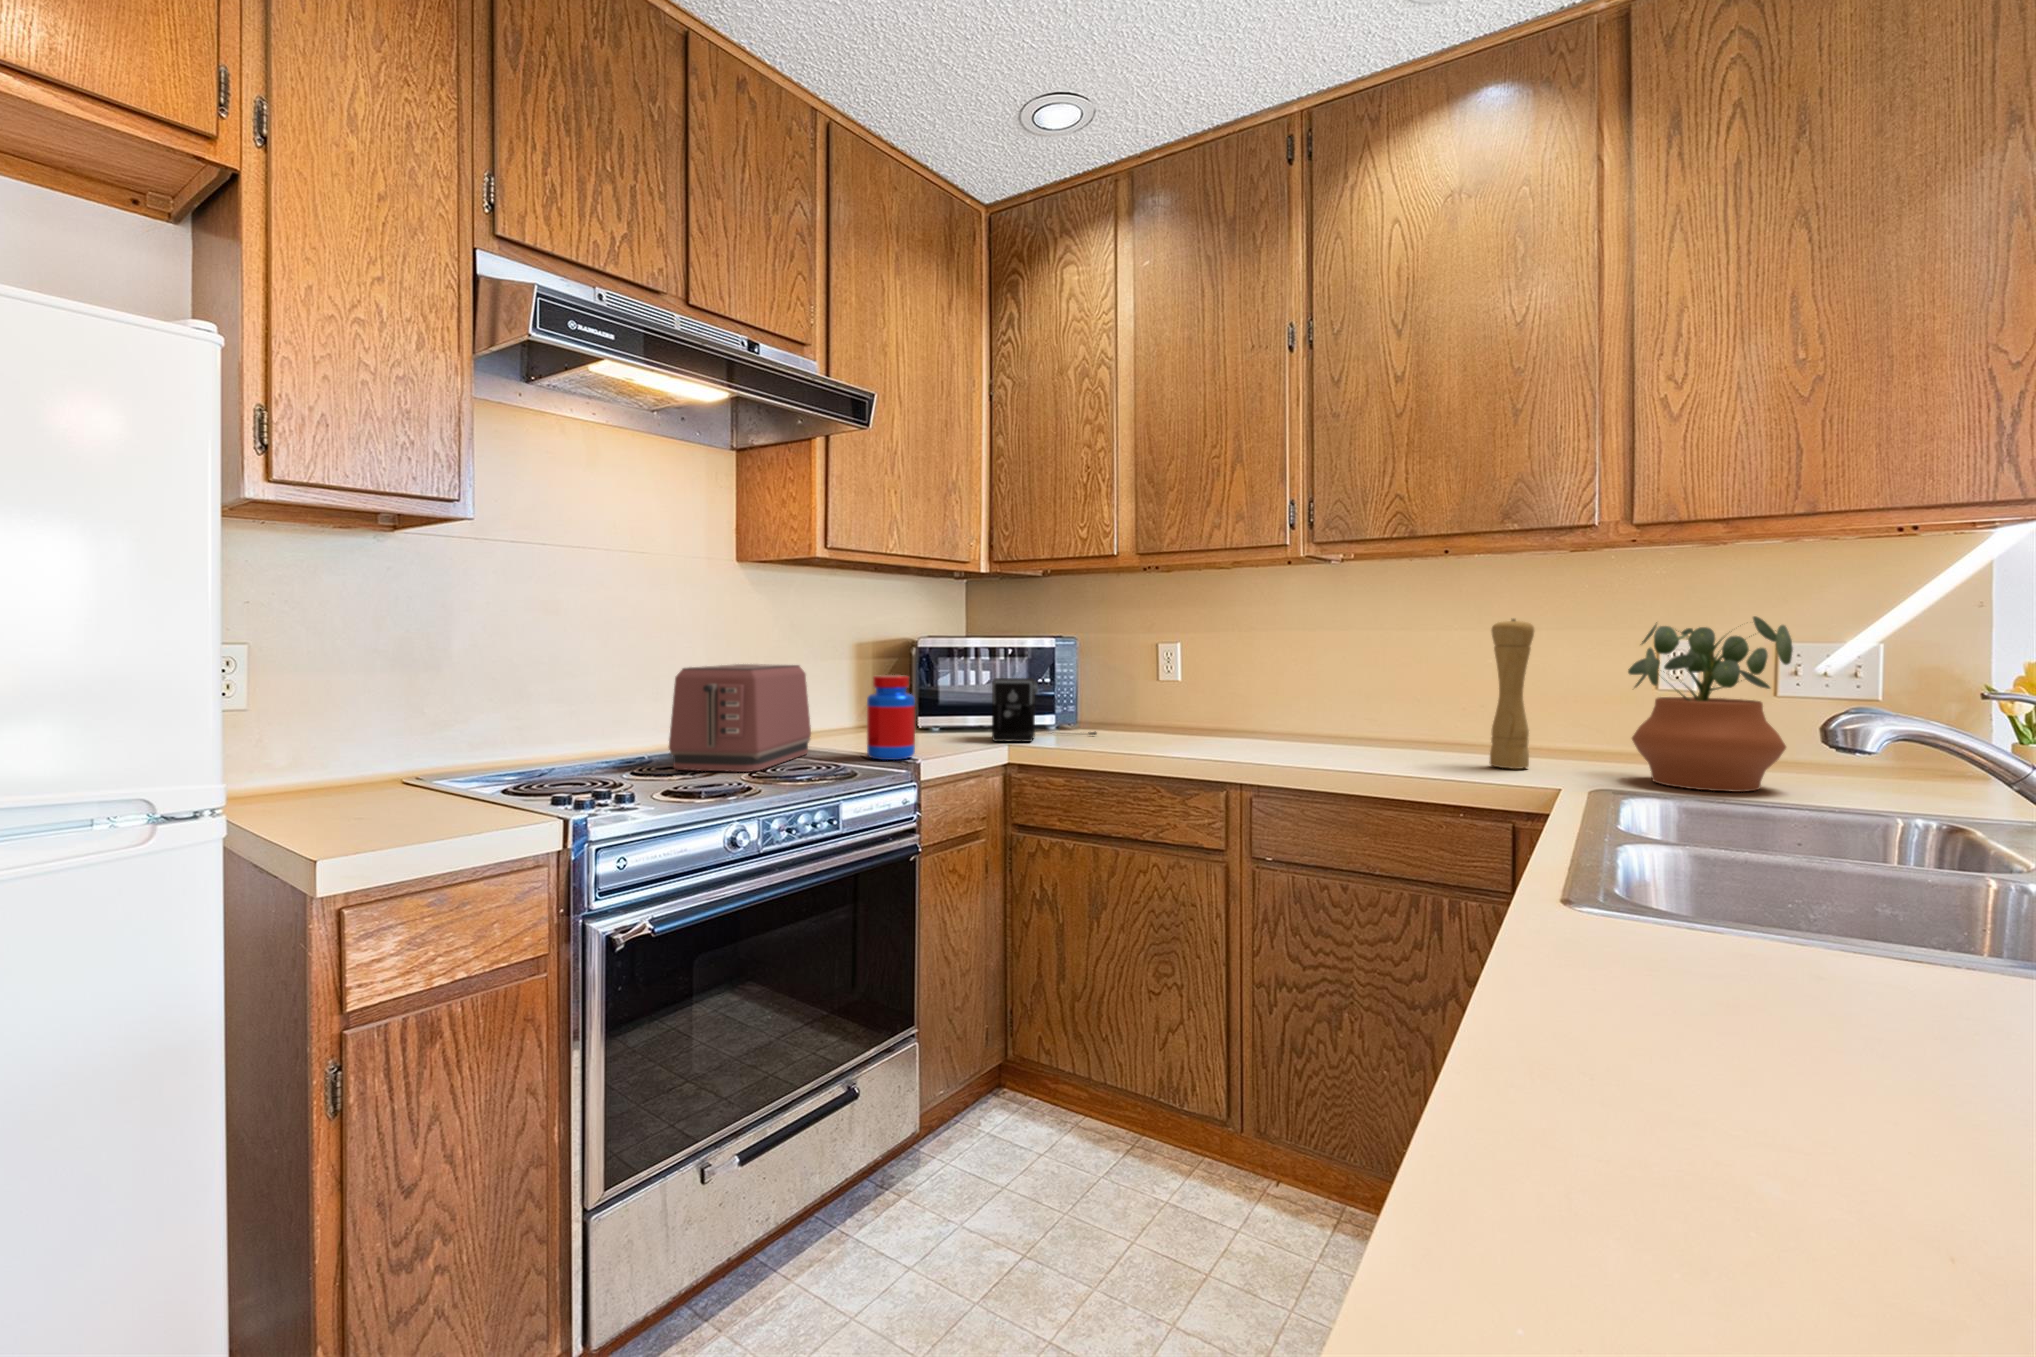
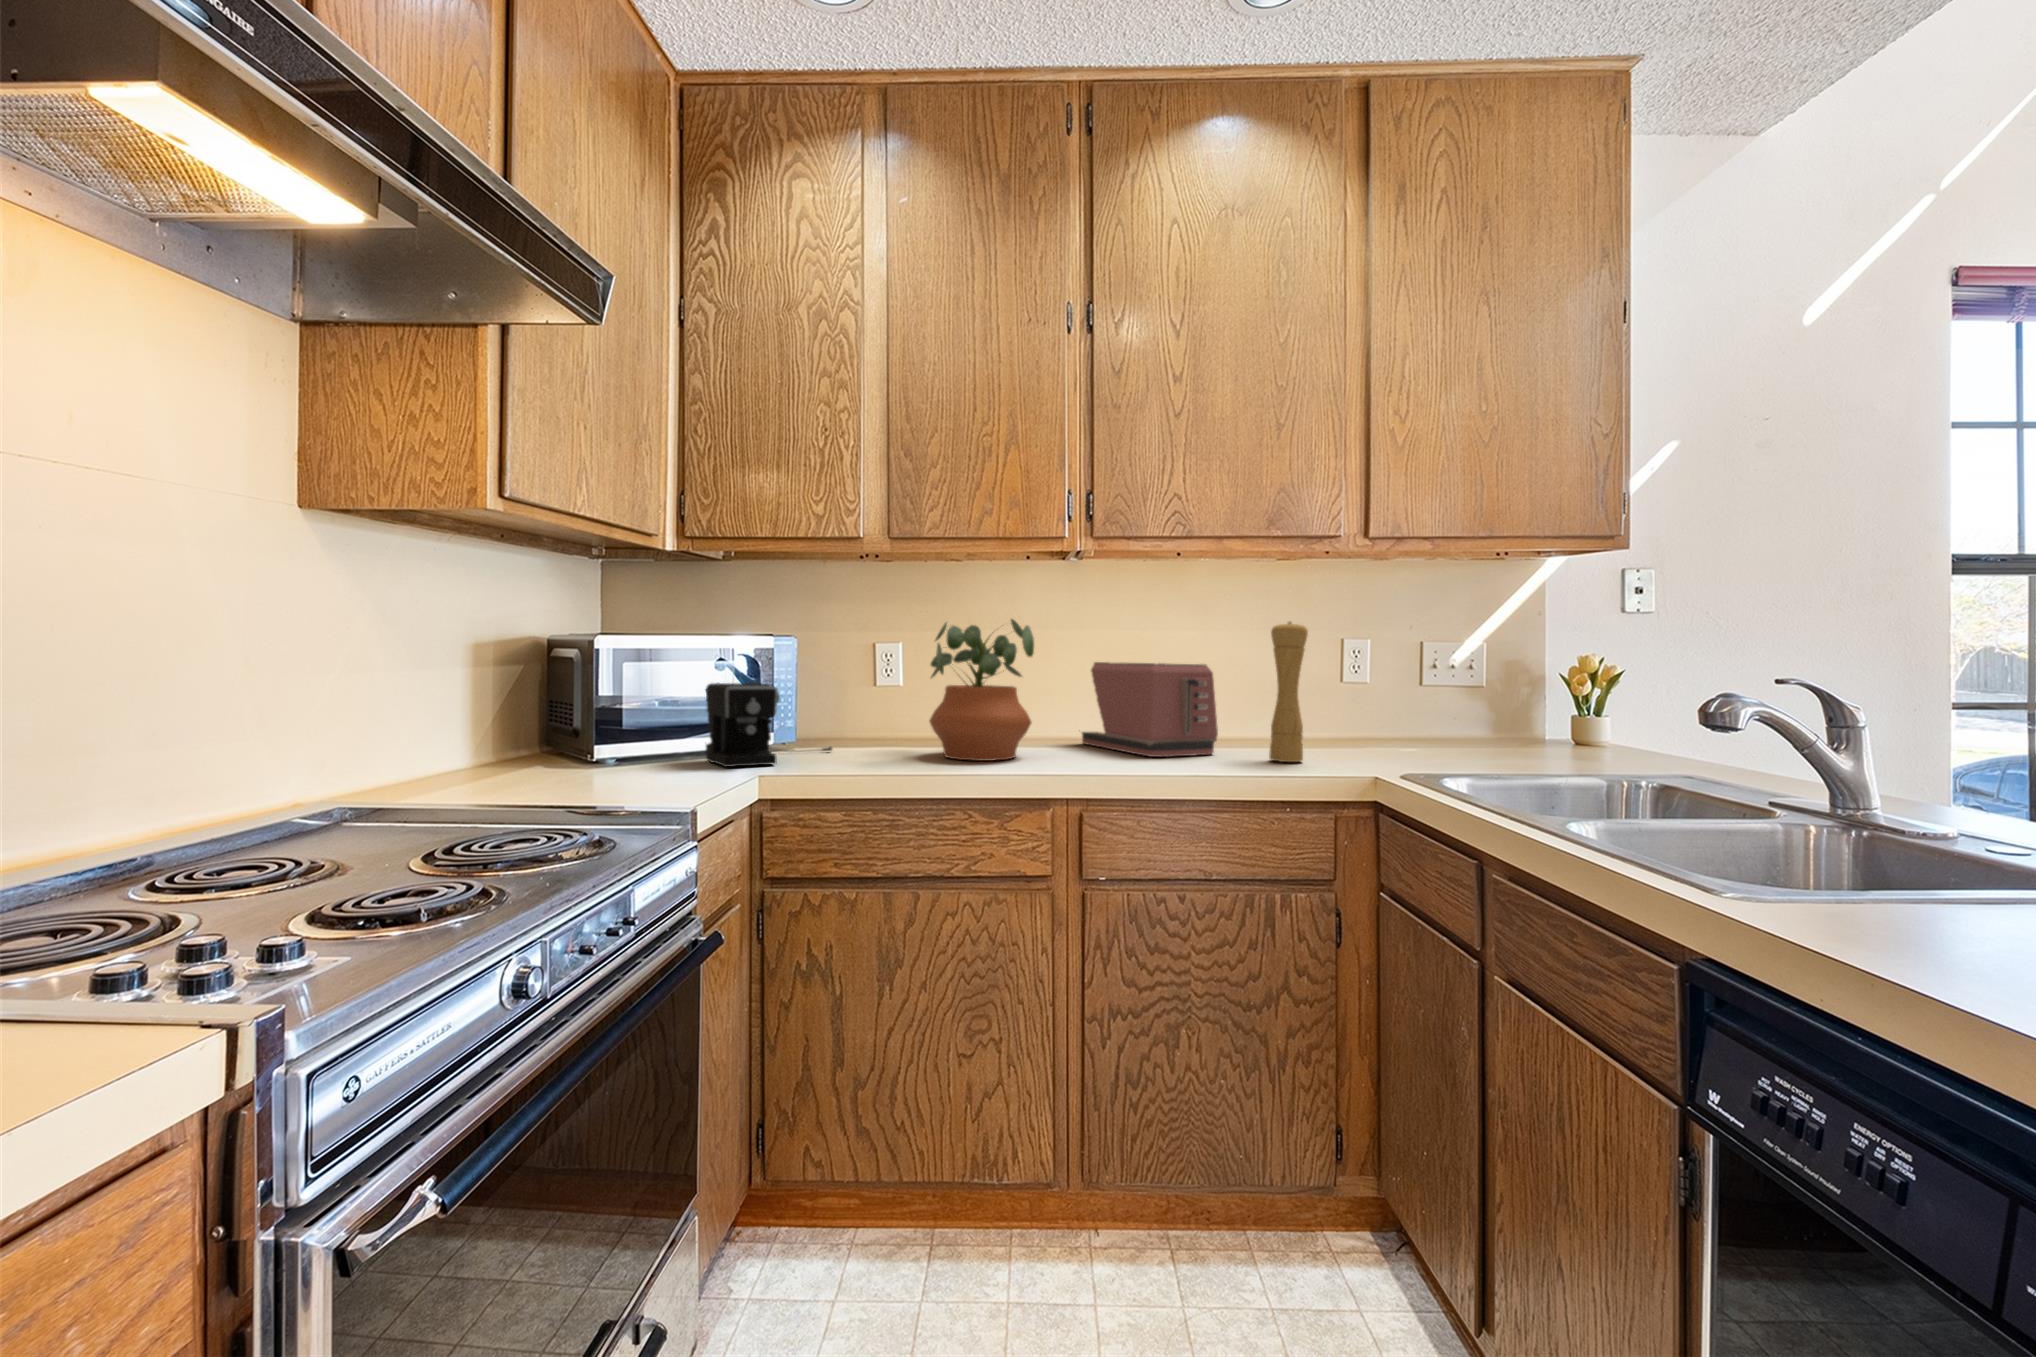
potted plant: present [1628,616,1793,792] -> present [929,619,1034,761]
toaster: present [669,664,811,772] -> present [1082,662,1218,757]
jar: present [867,675,915,760] -> none [586,679,666,807]

